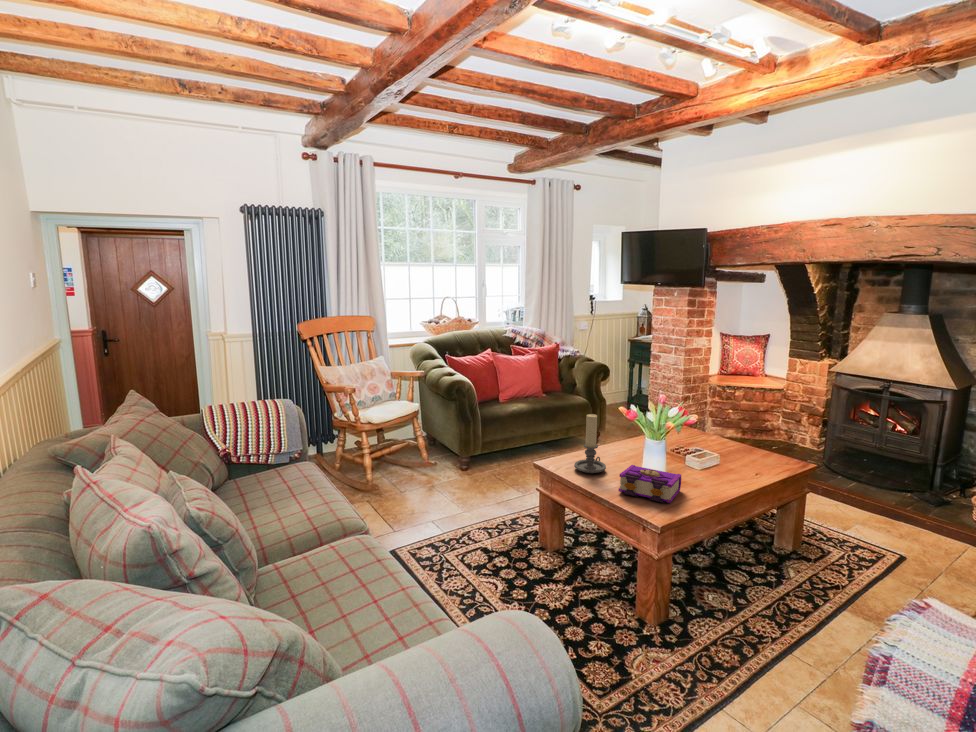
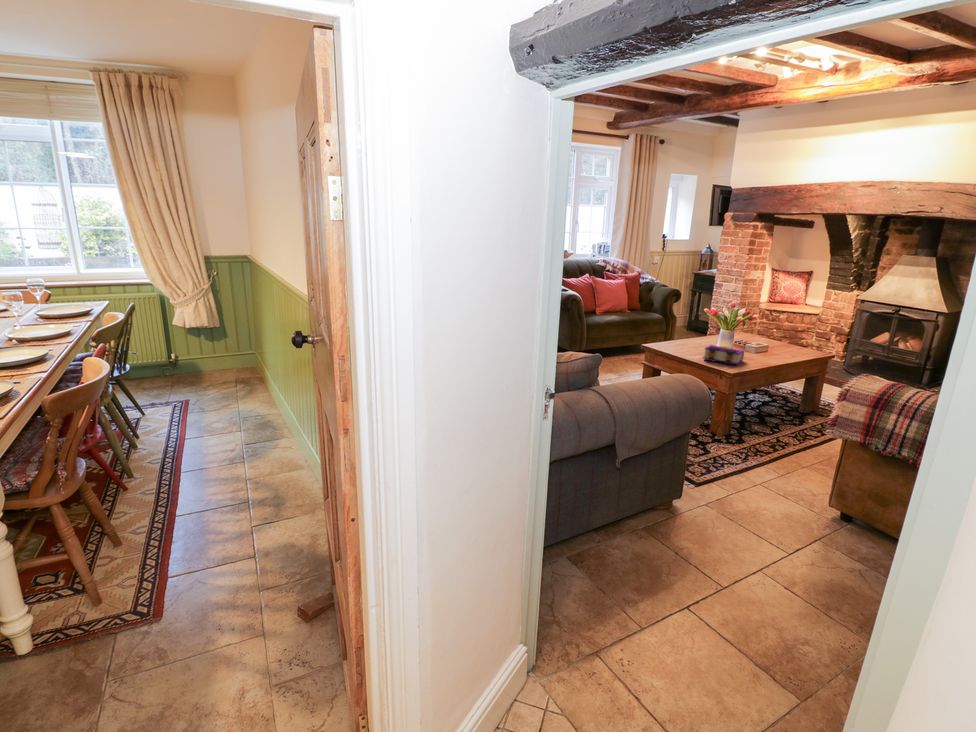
candle holder: present [574,414,606,473] -> none [671,312,692,351]

